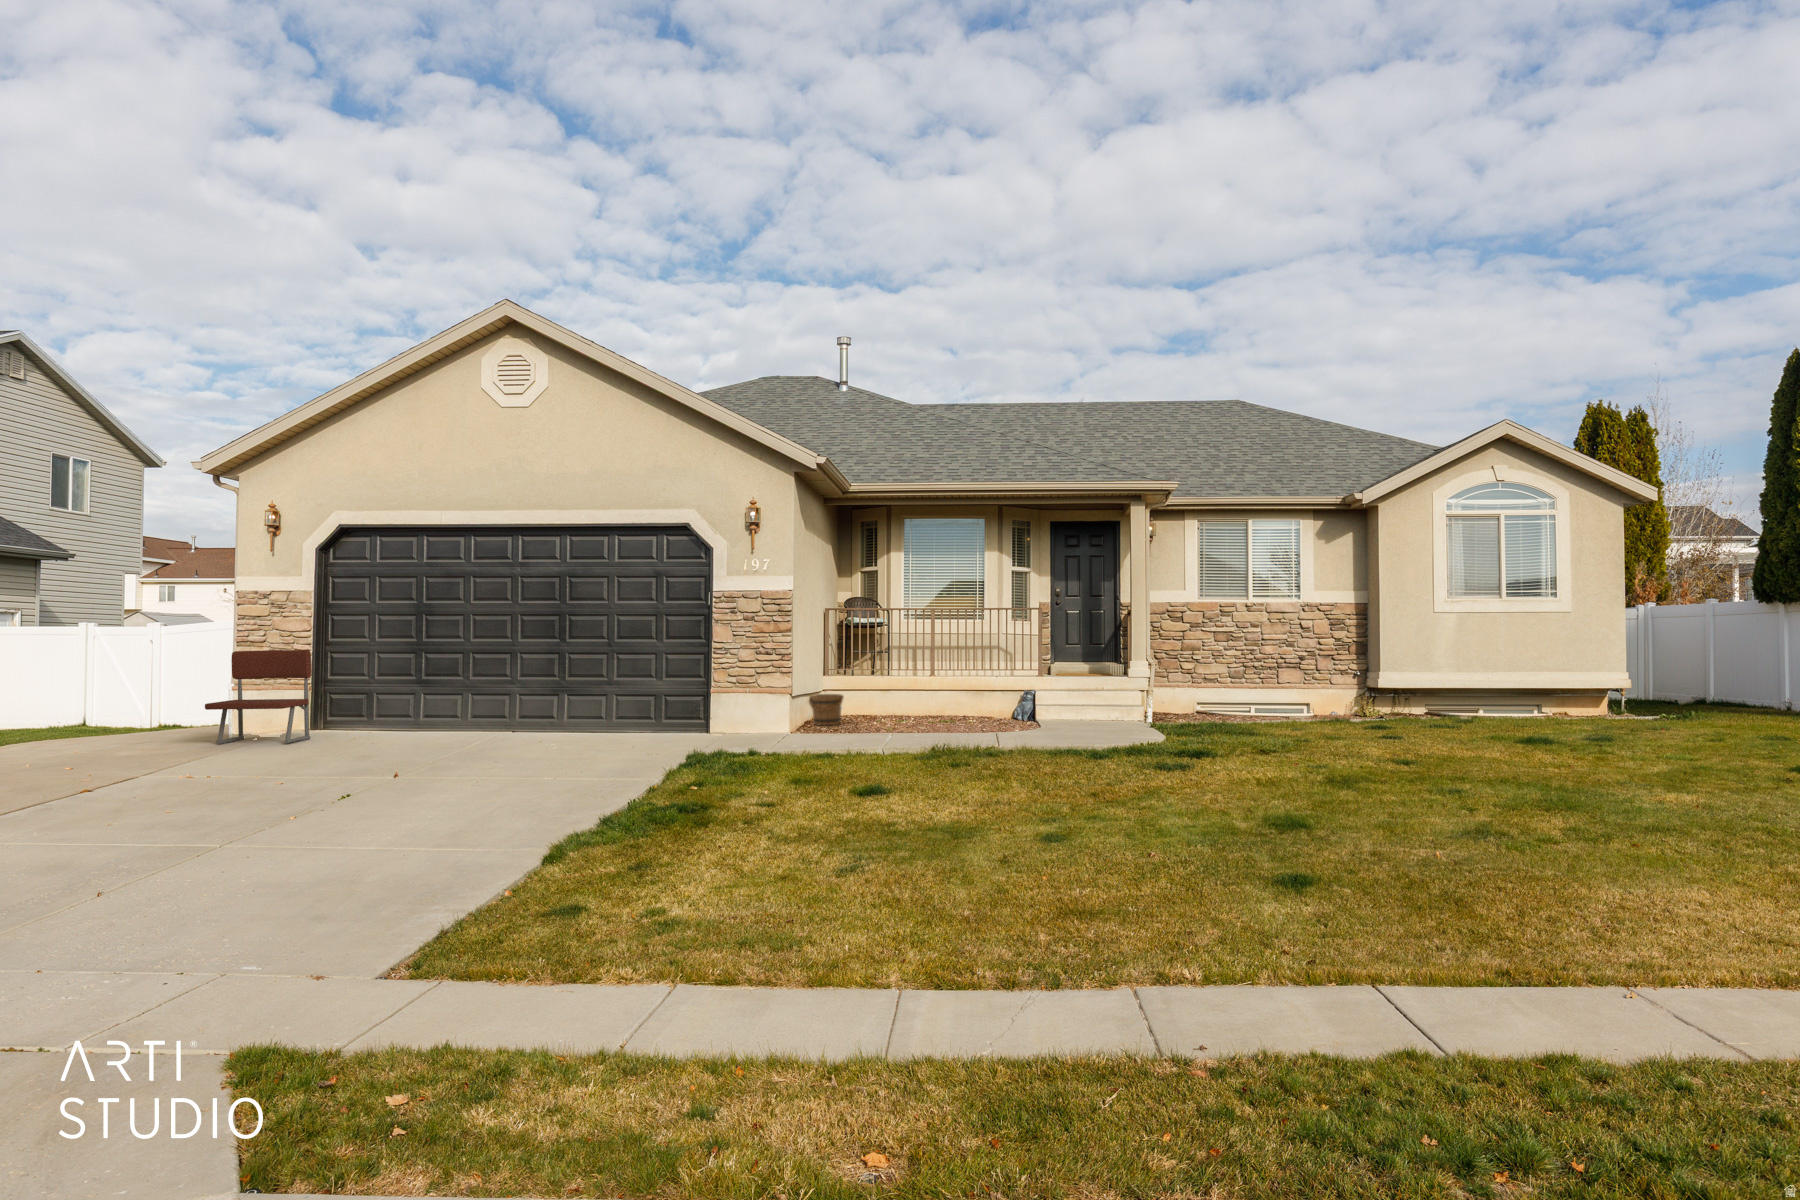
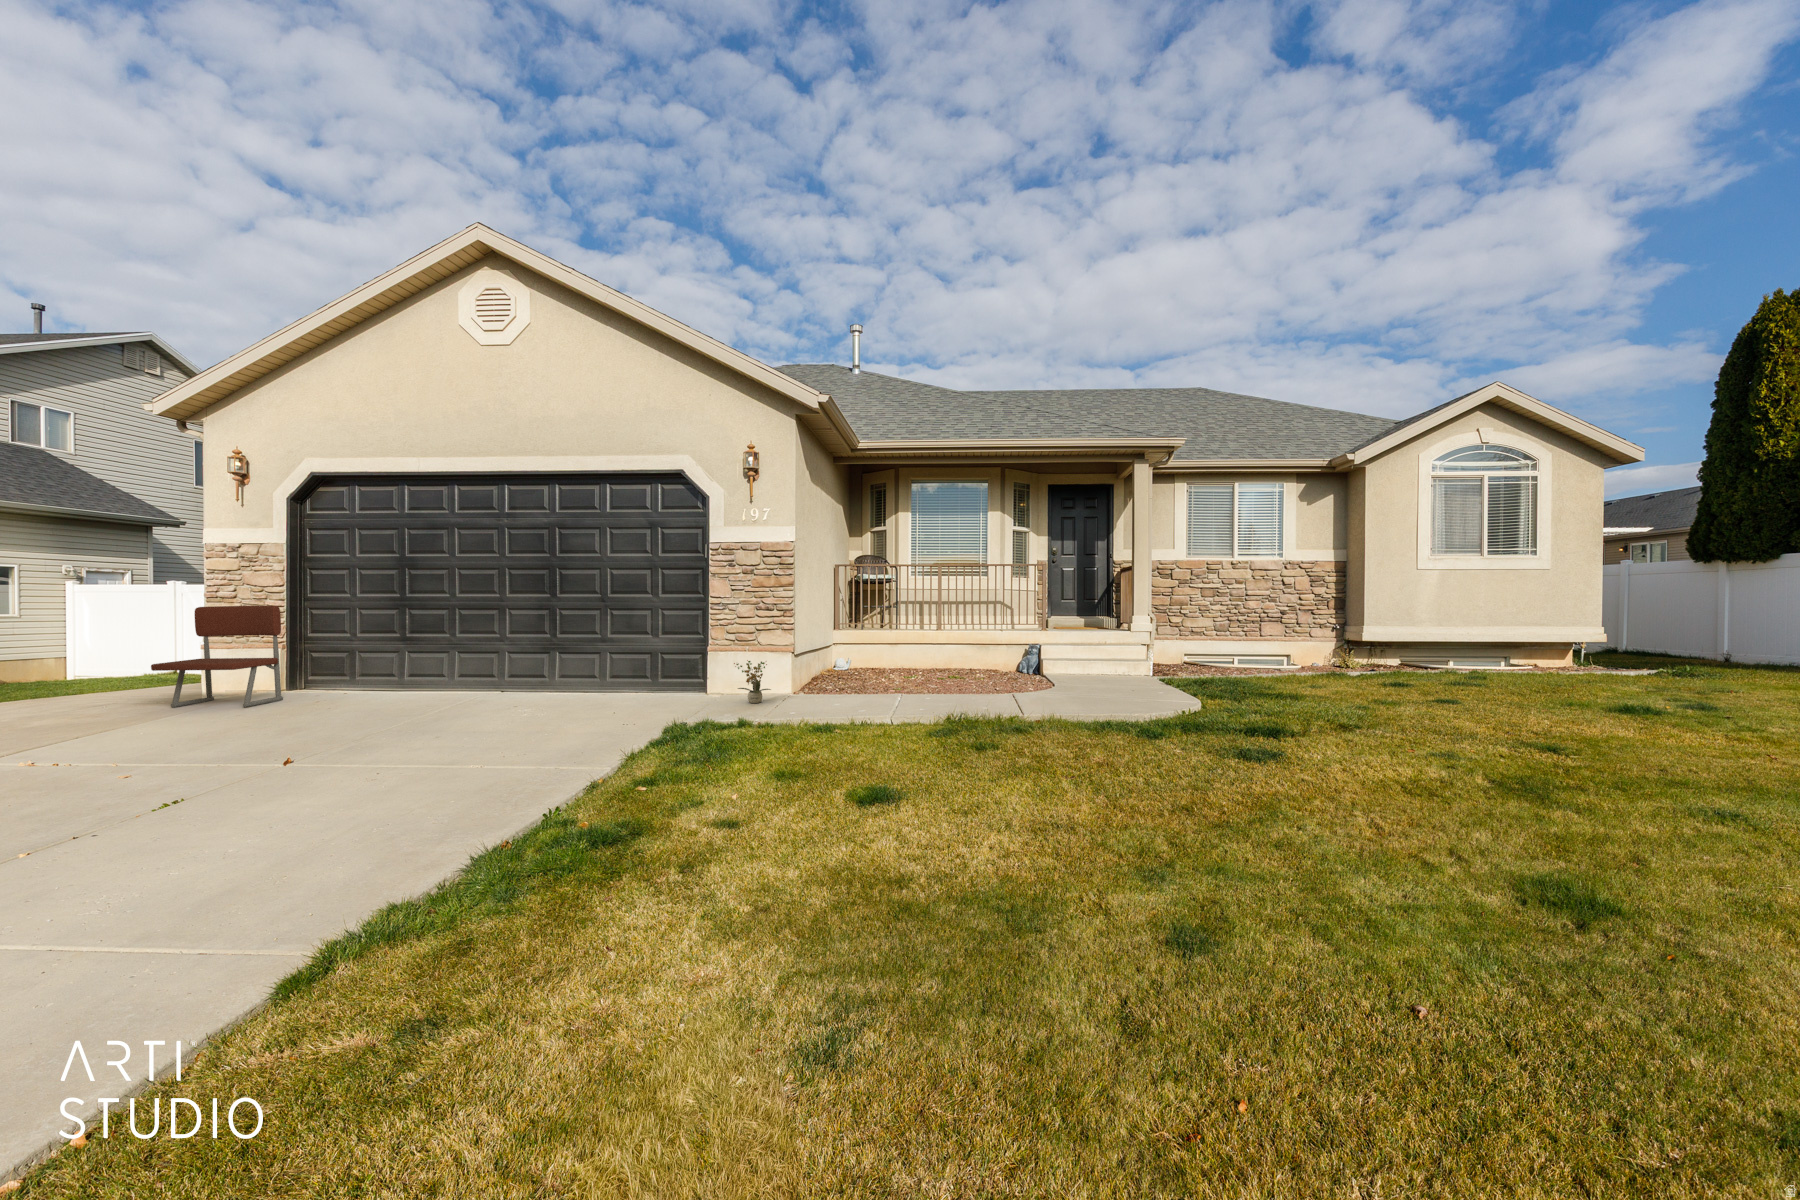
bucket: present [809,694,843,725] -> none [814,650,851,683]
potted plant: none [737,701,772,740] -> present [734,660,771,703]

